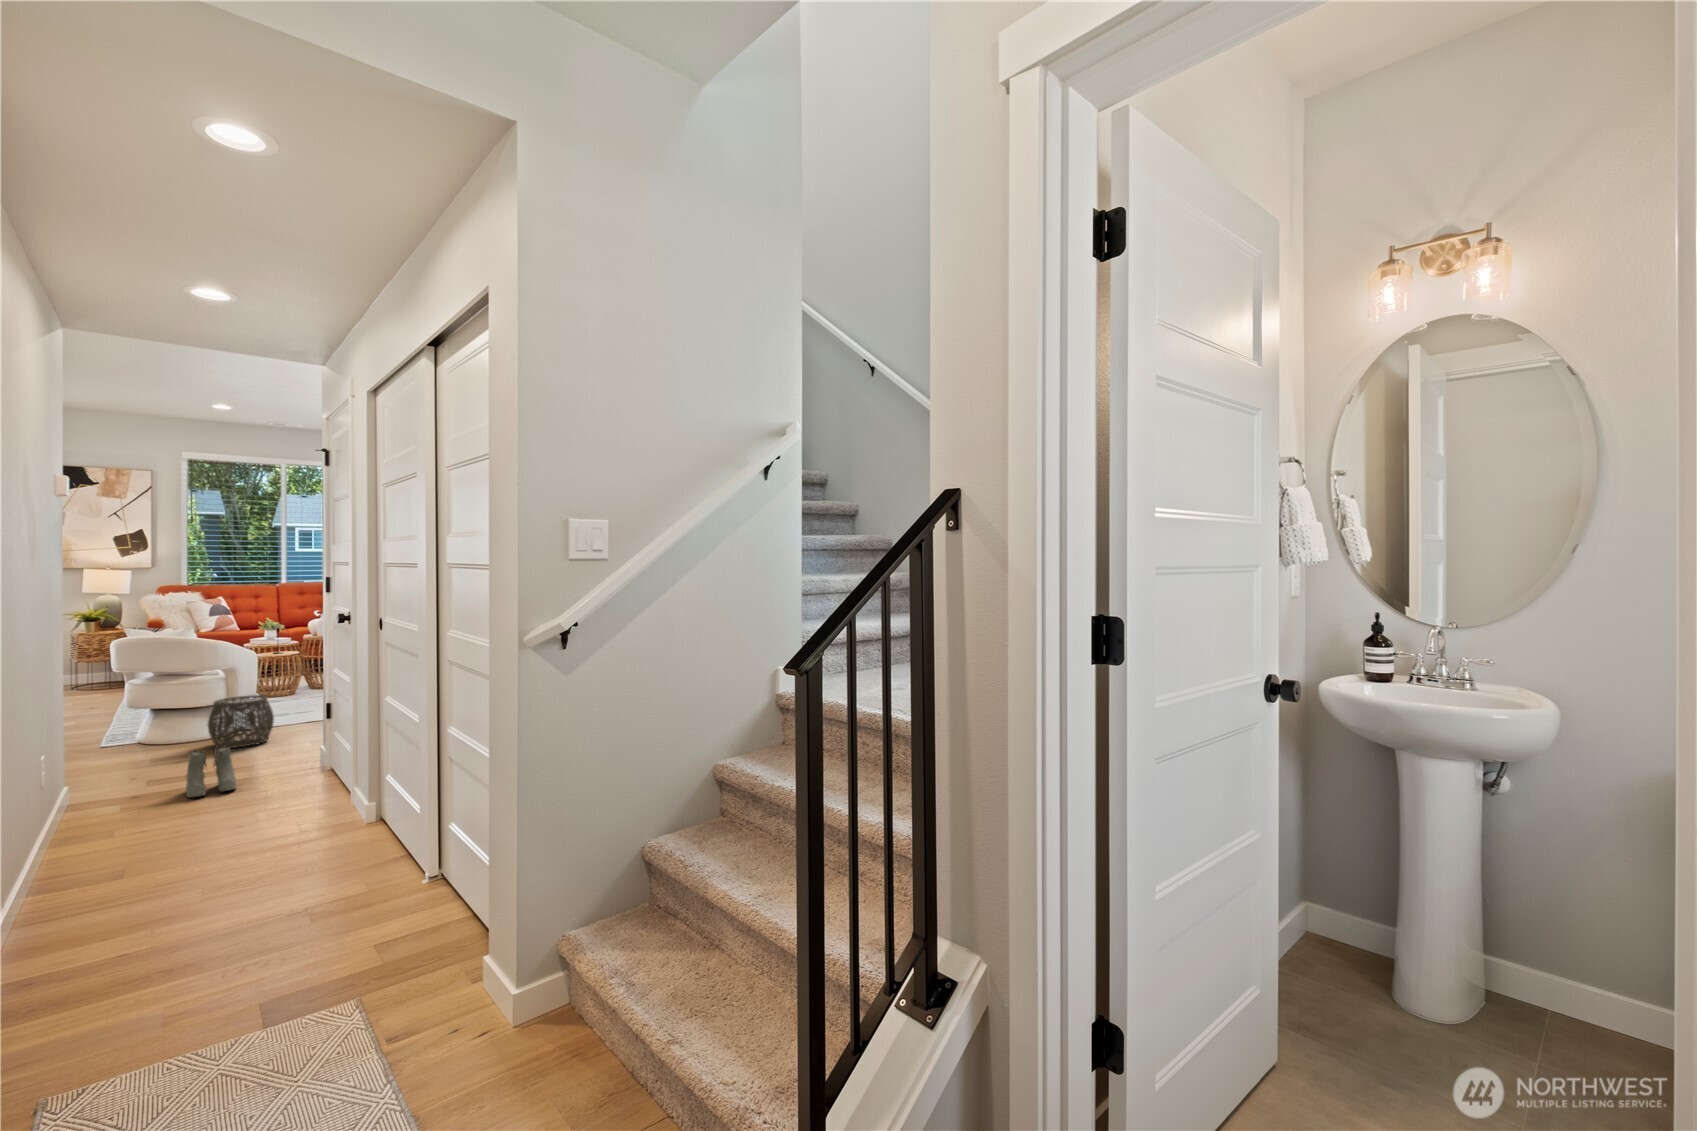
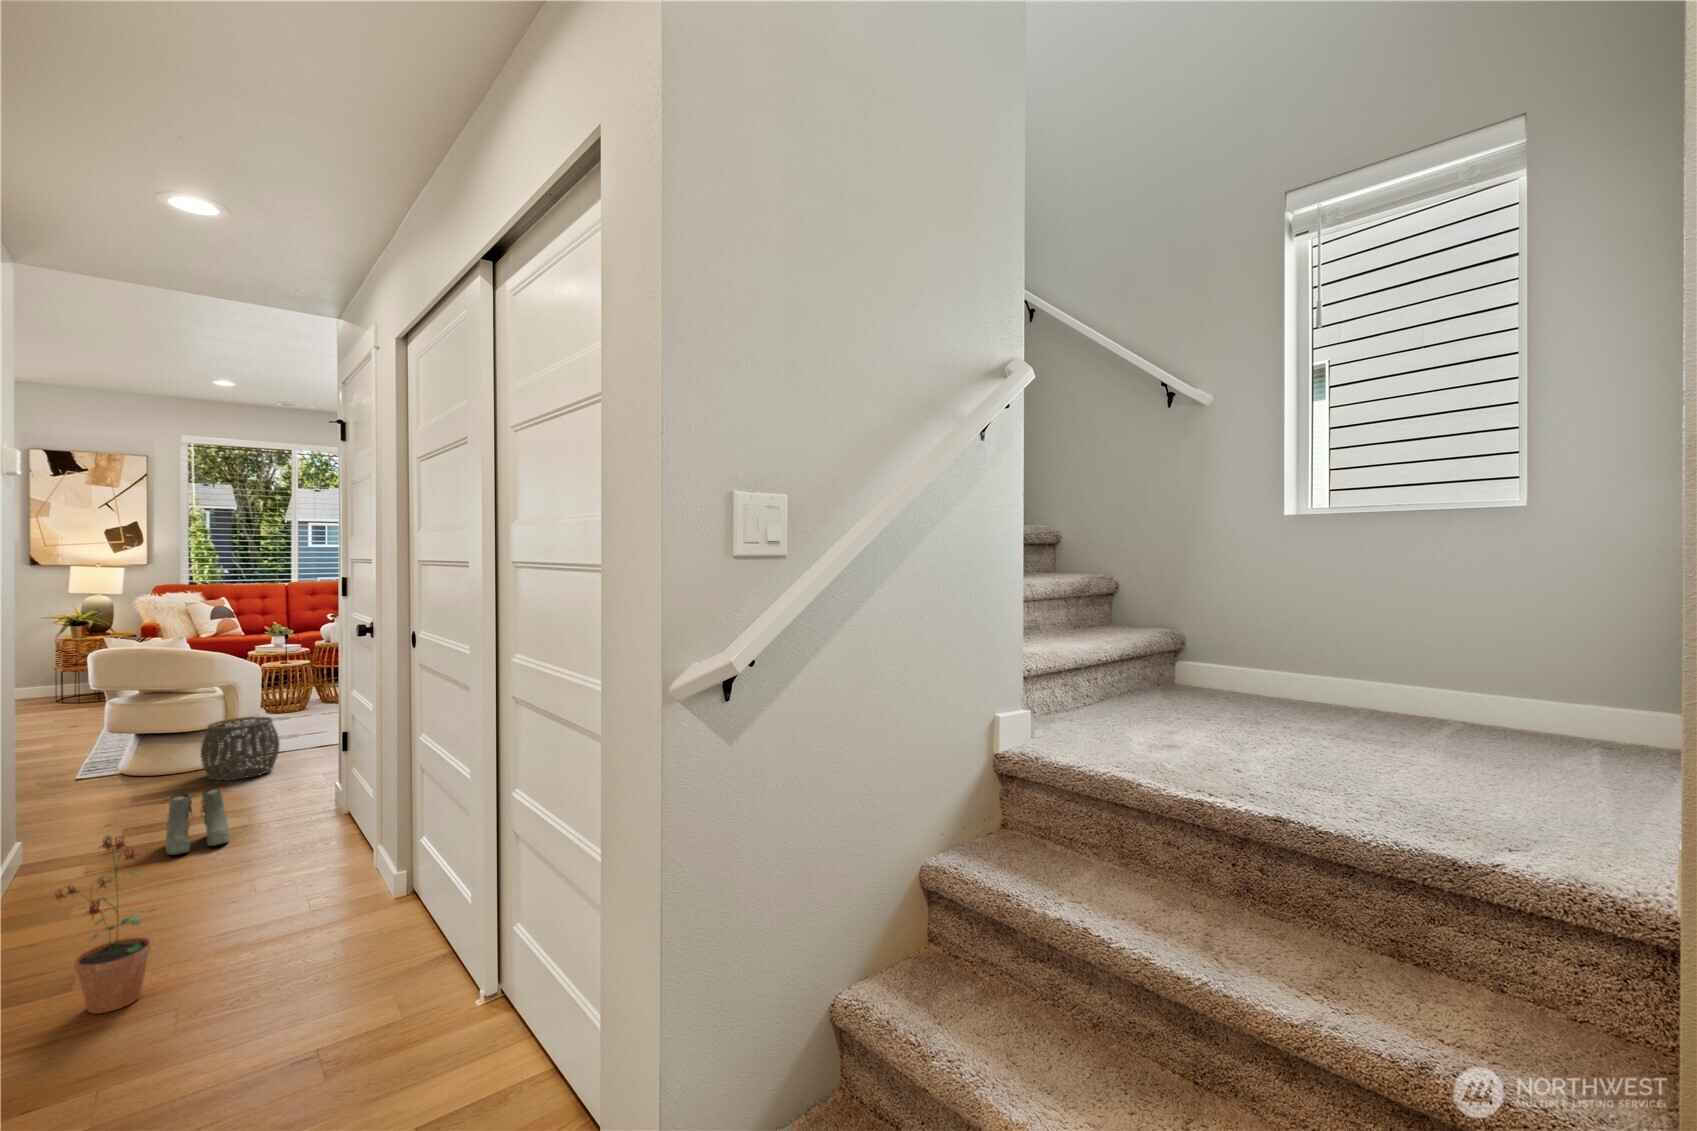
potted plant: none [118,763,188,887] -> present [55,836,151,1014]

